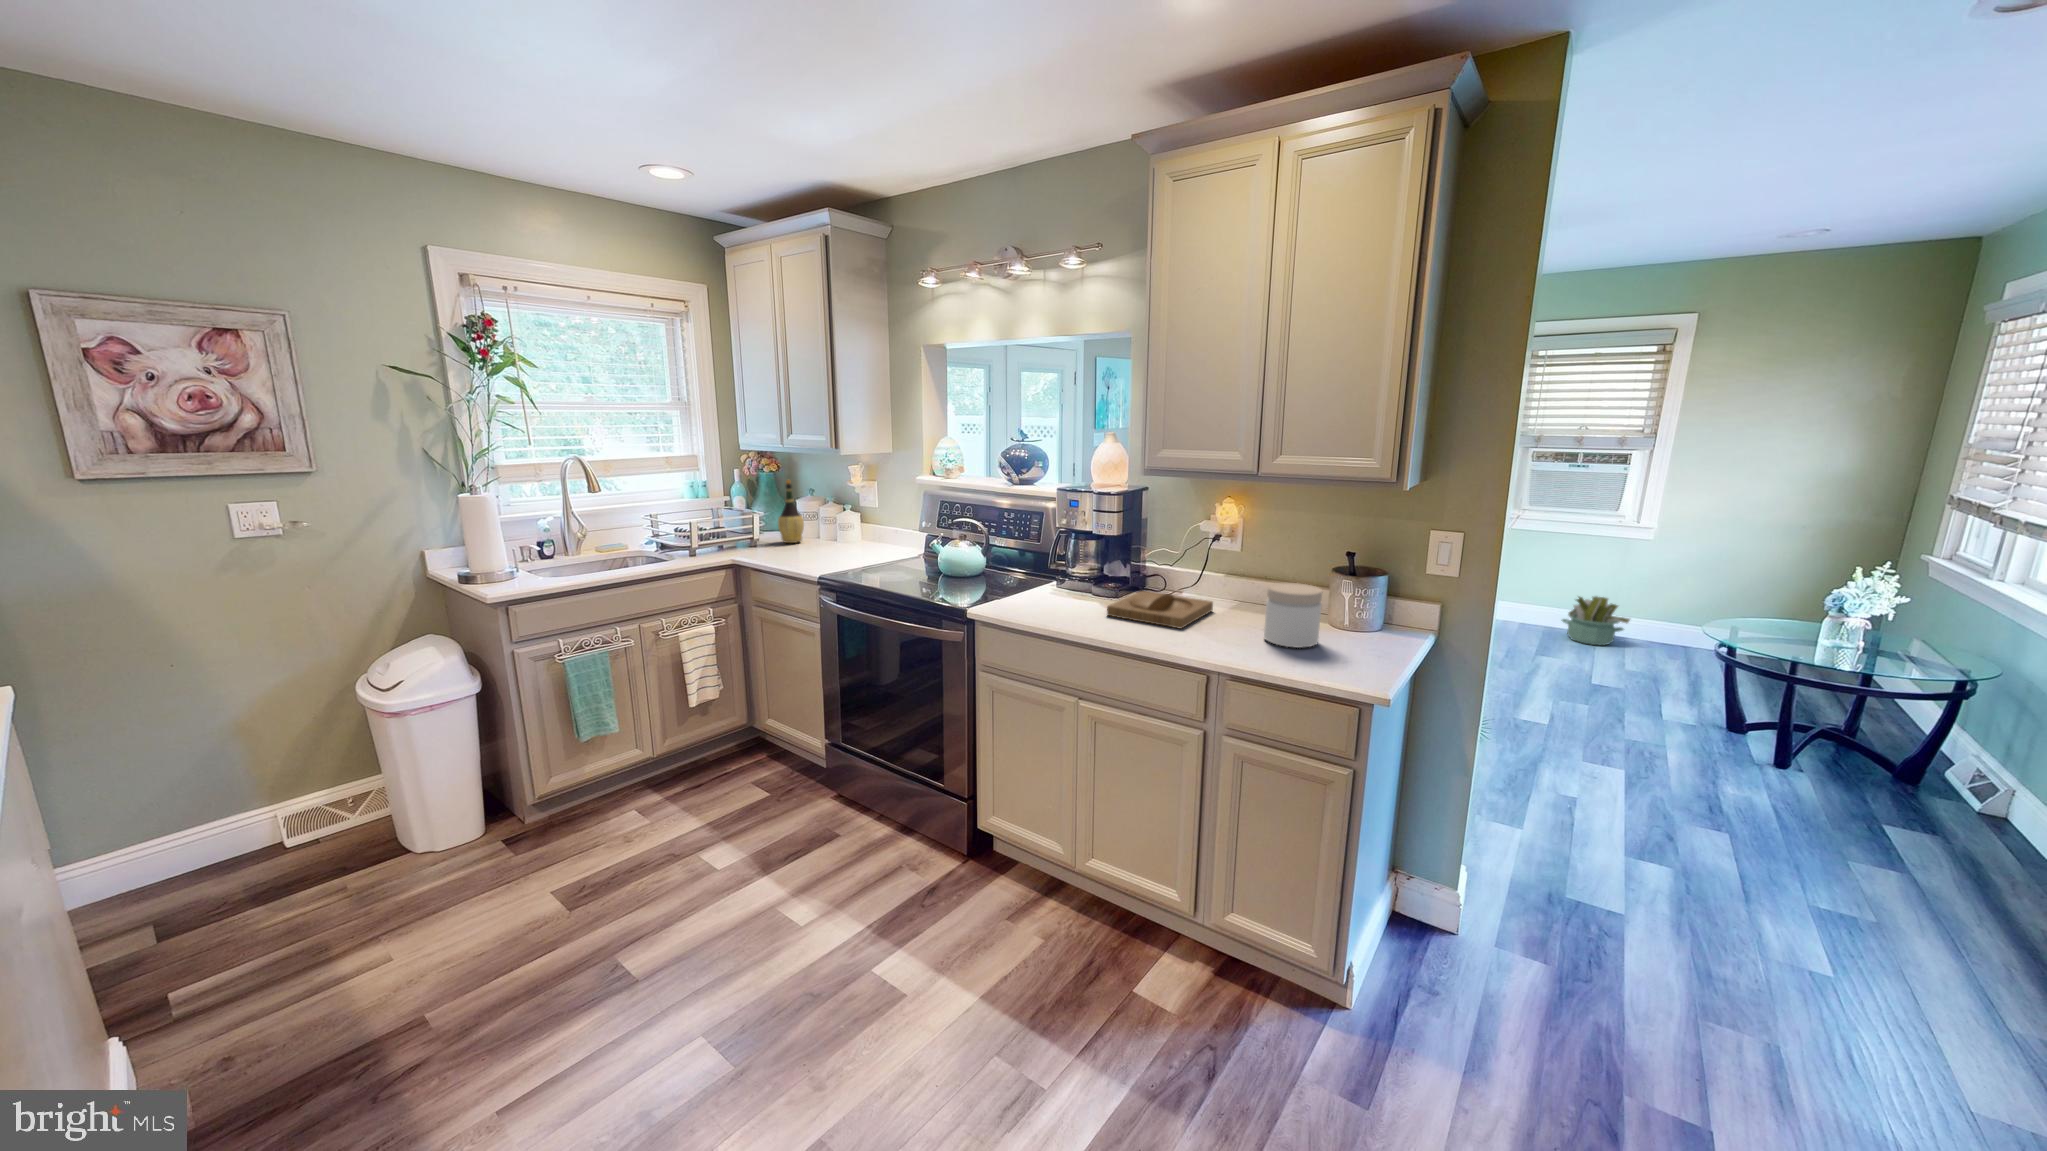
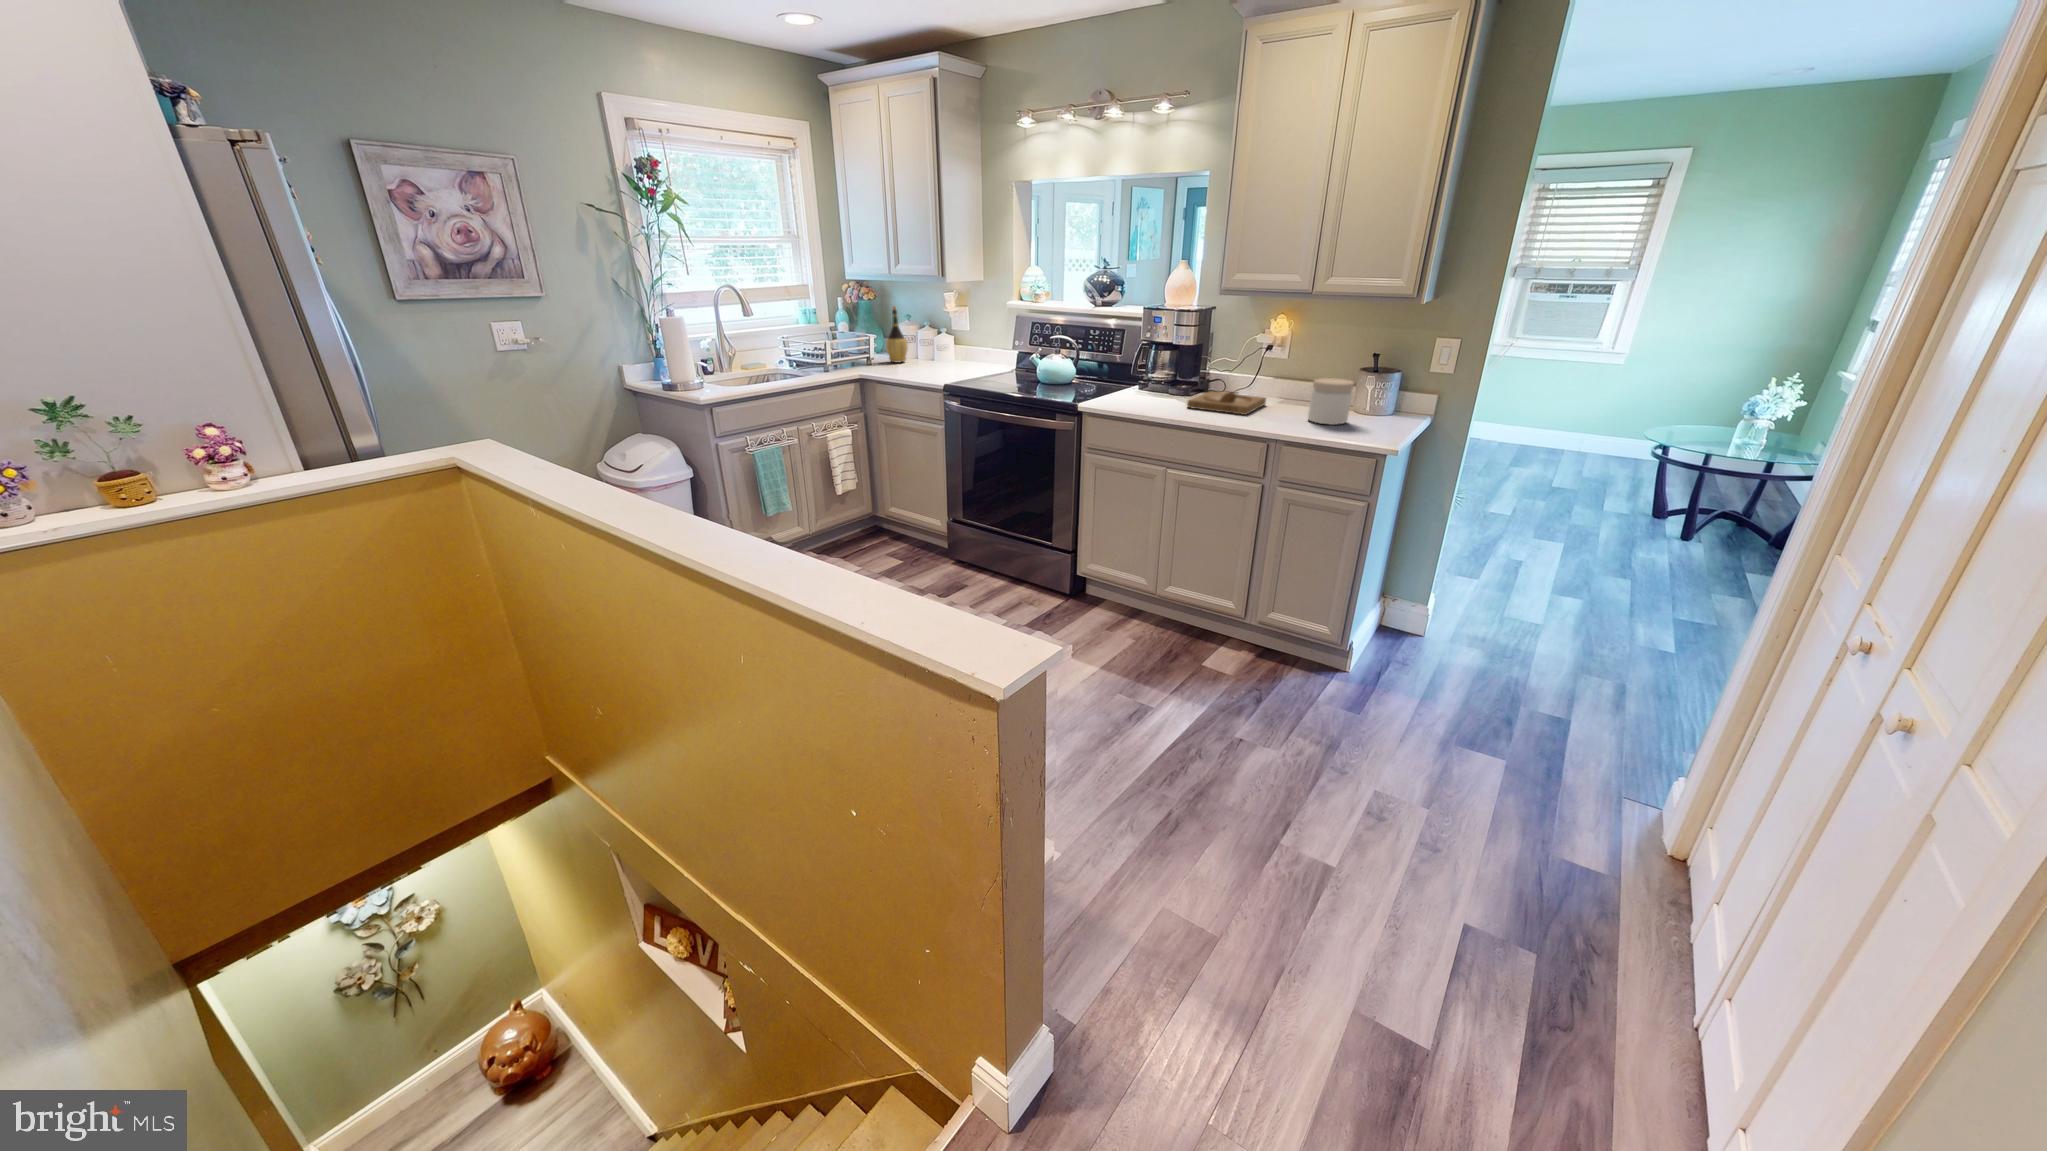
decorative plant: present [1562,596,1630,645] -> none [1536,415,1595,457]

